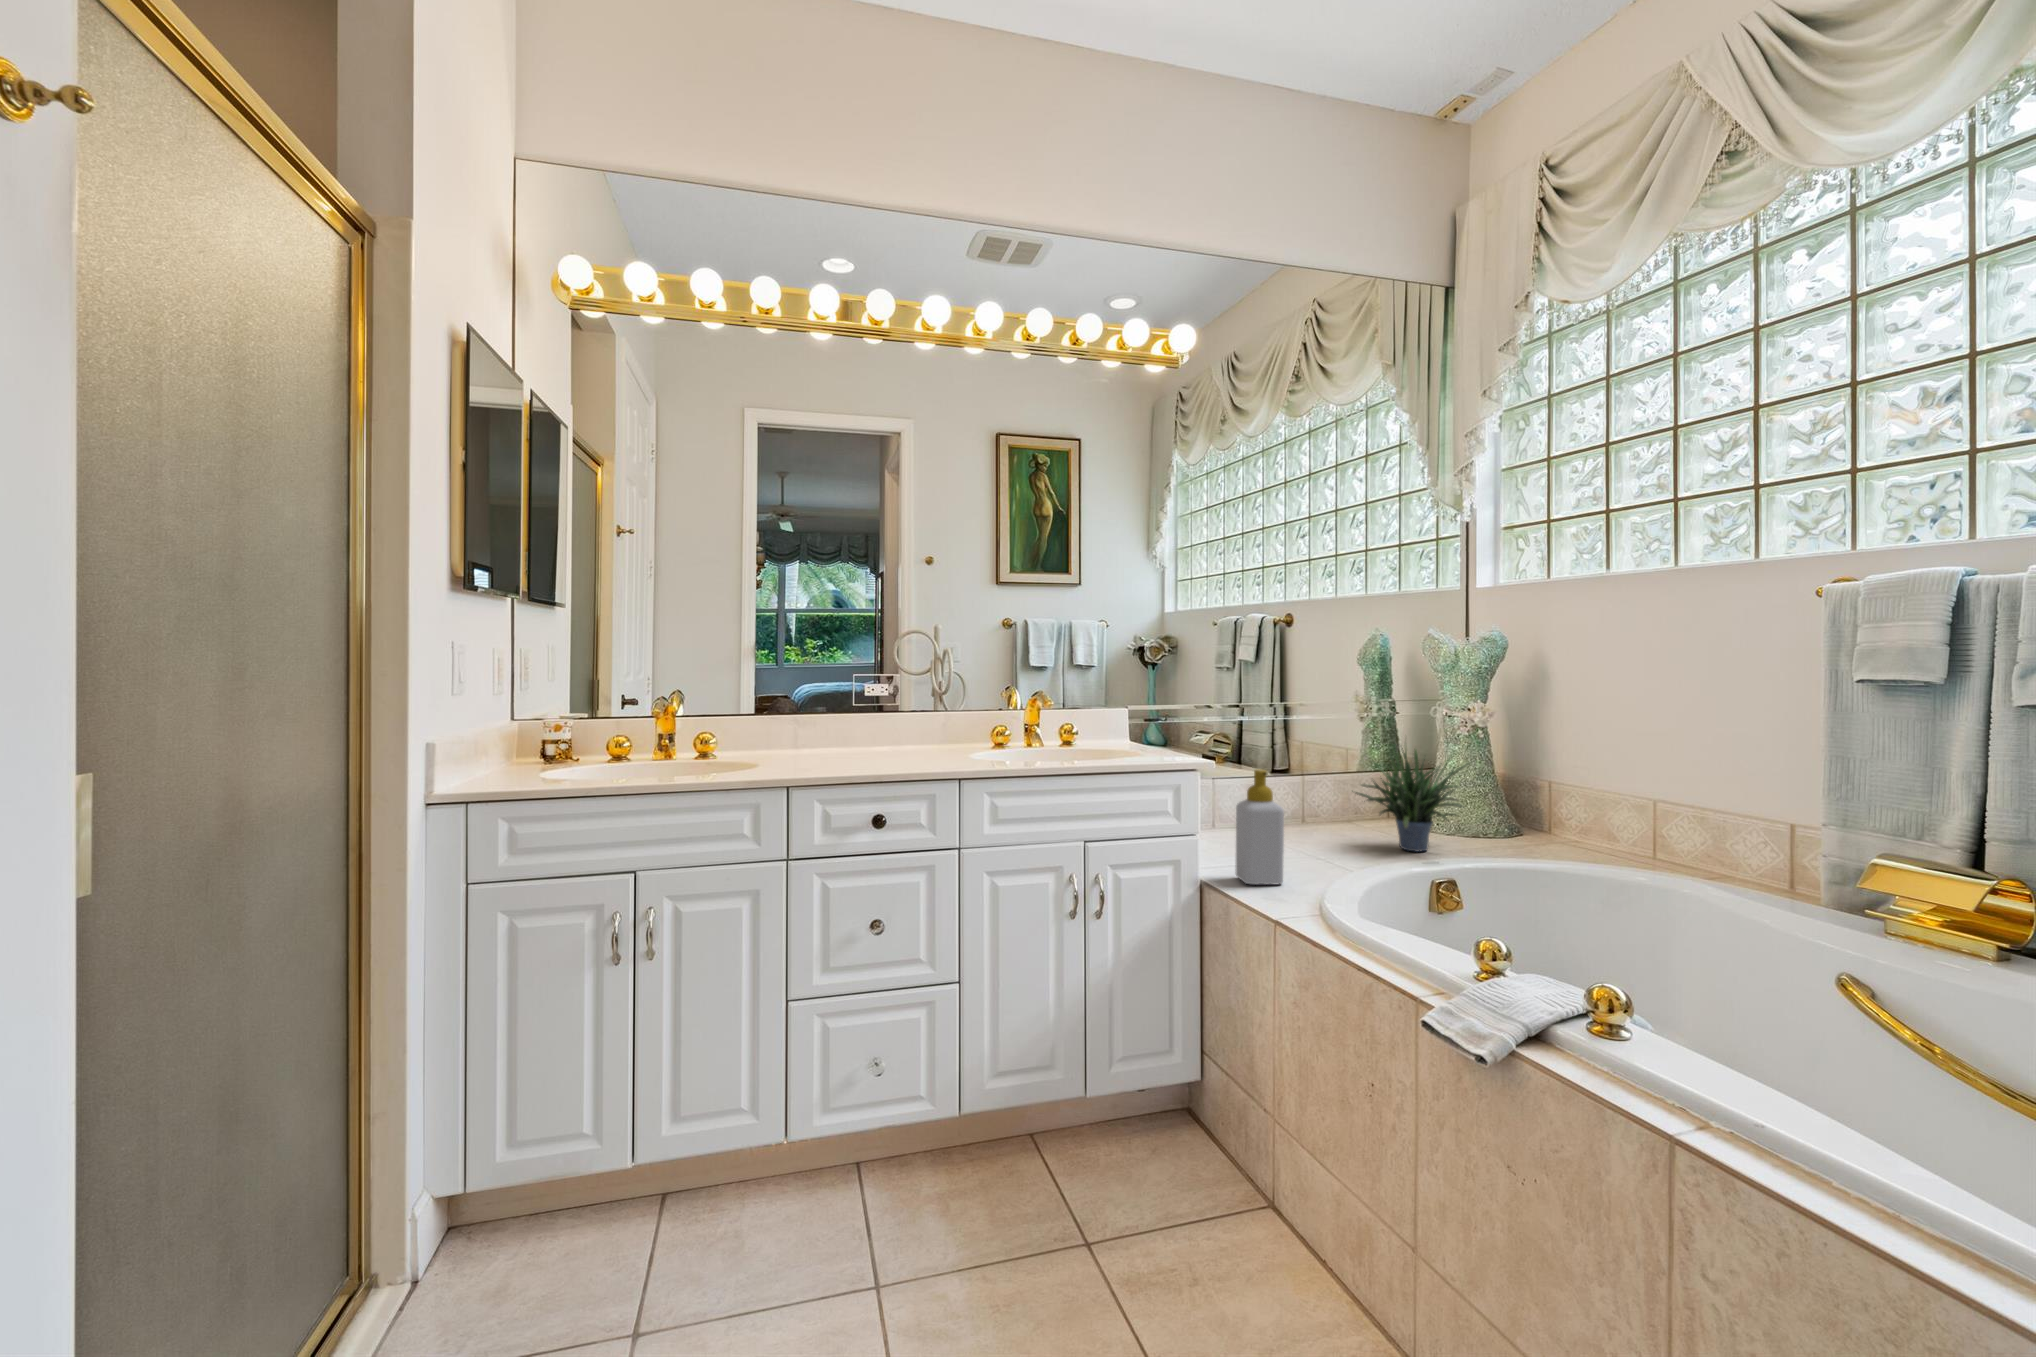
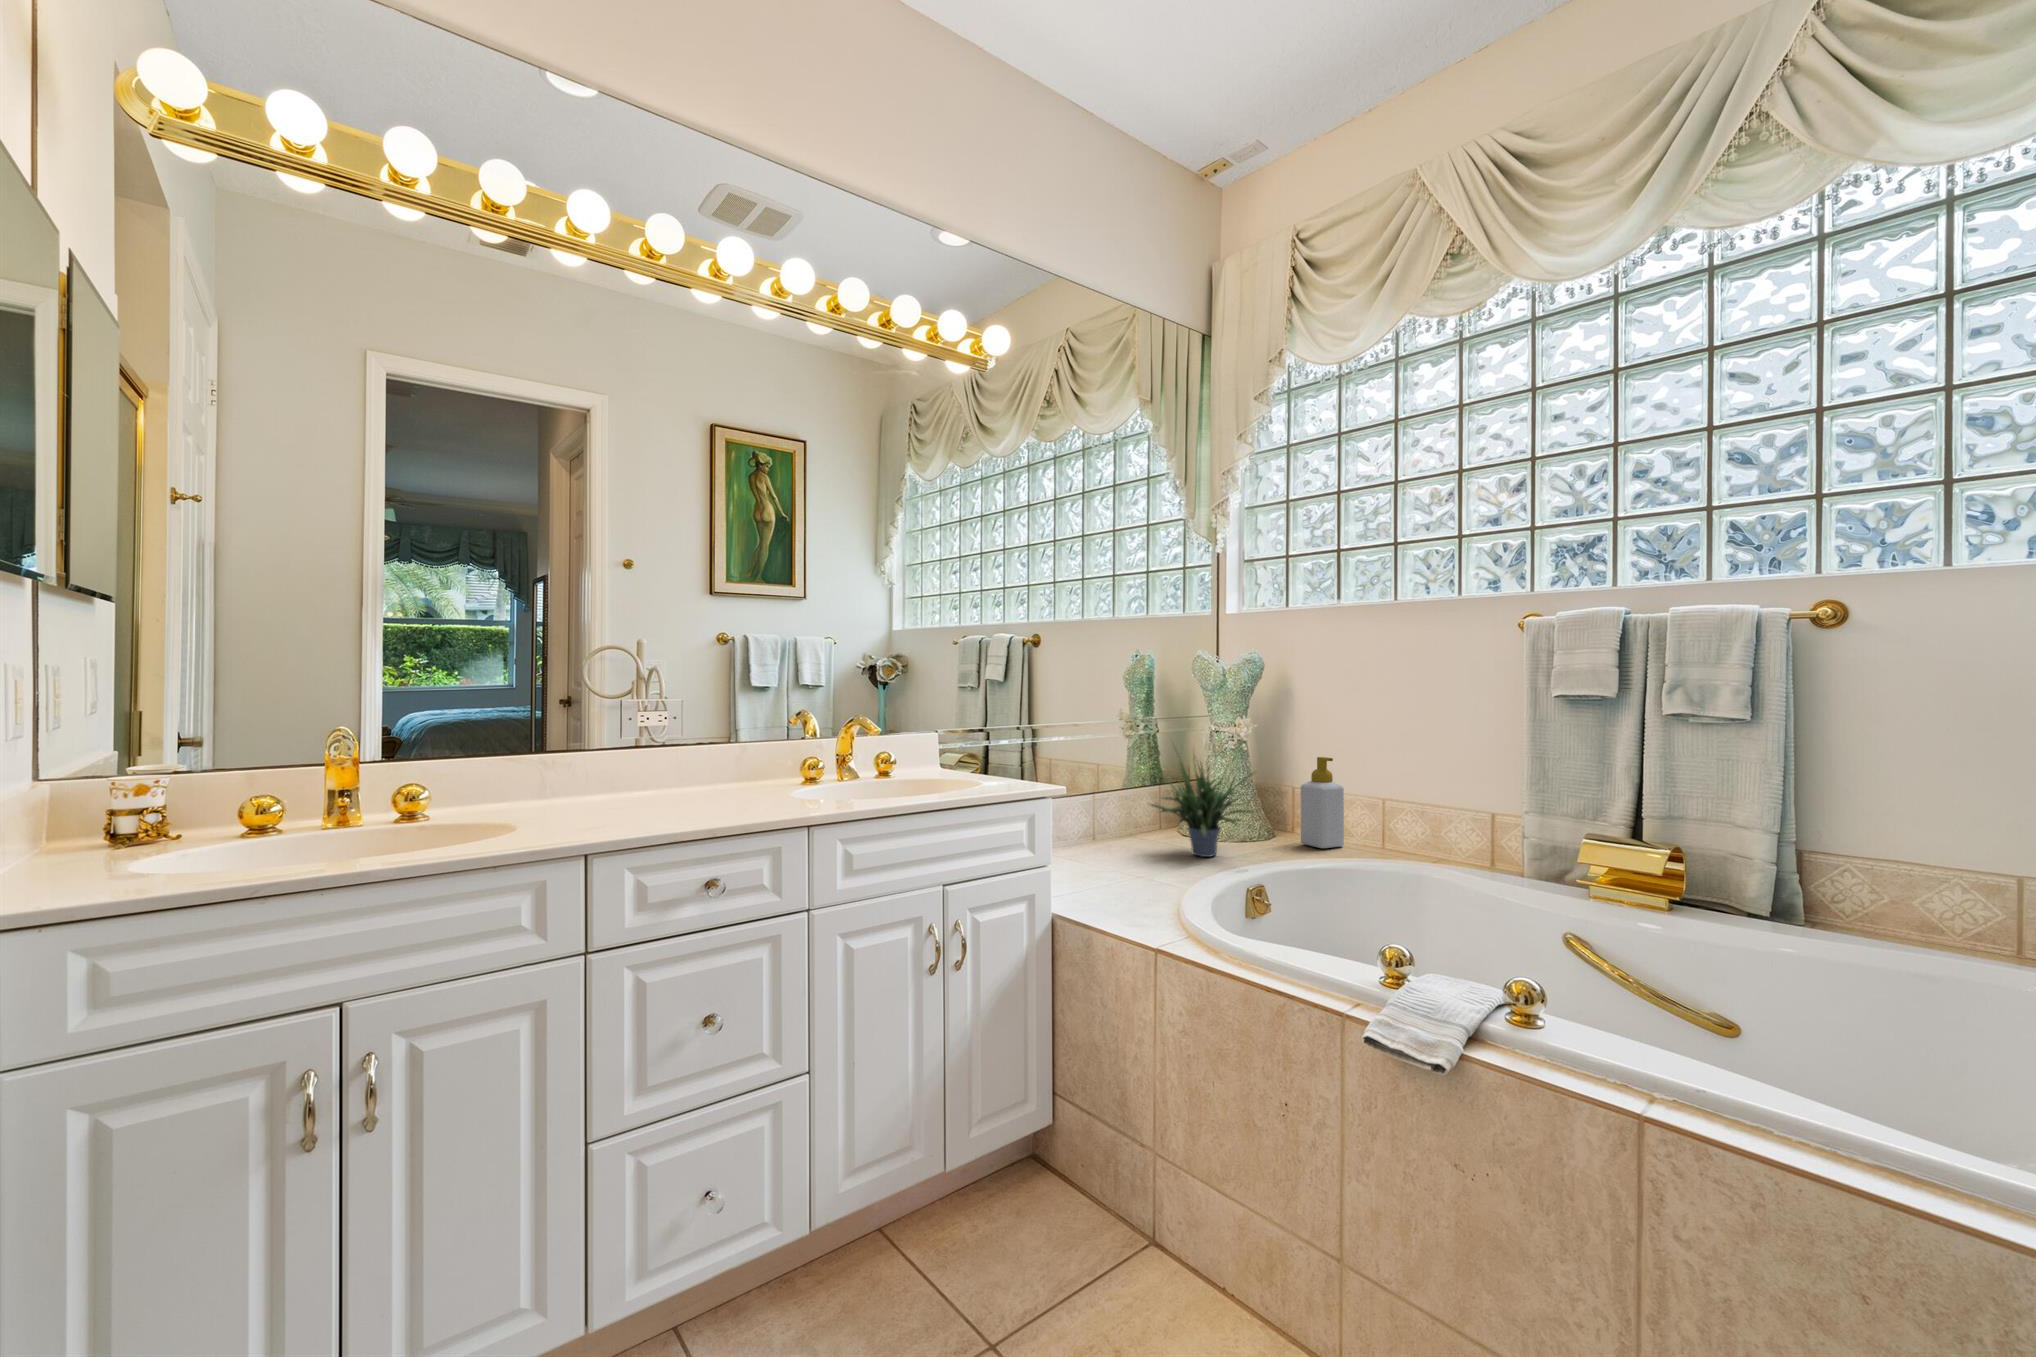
soap bottle: present [1235,769,1284,885] -> present [1301,757,1344,848]

